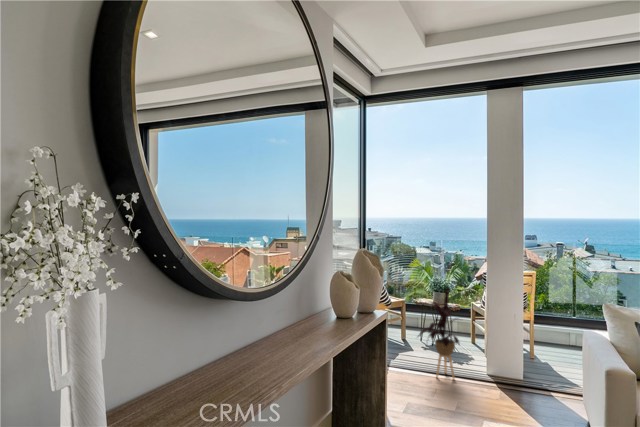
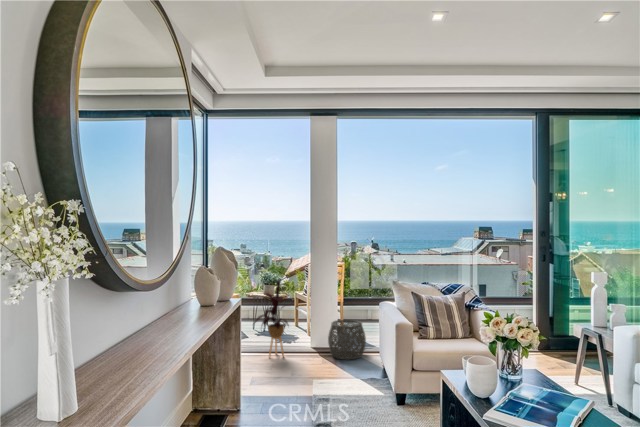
woven basket: none [511,343,566,398] -> present [328,320,366,360]

